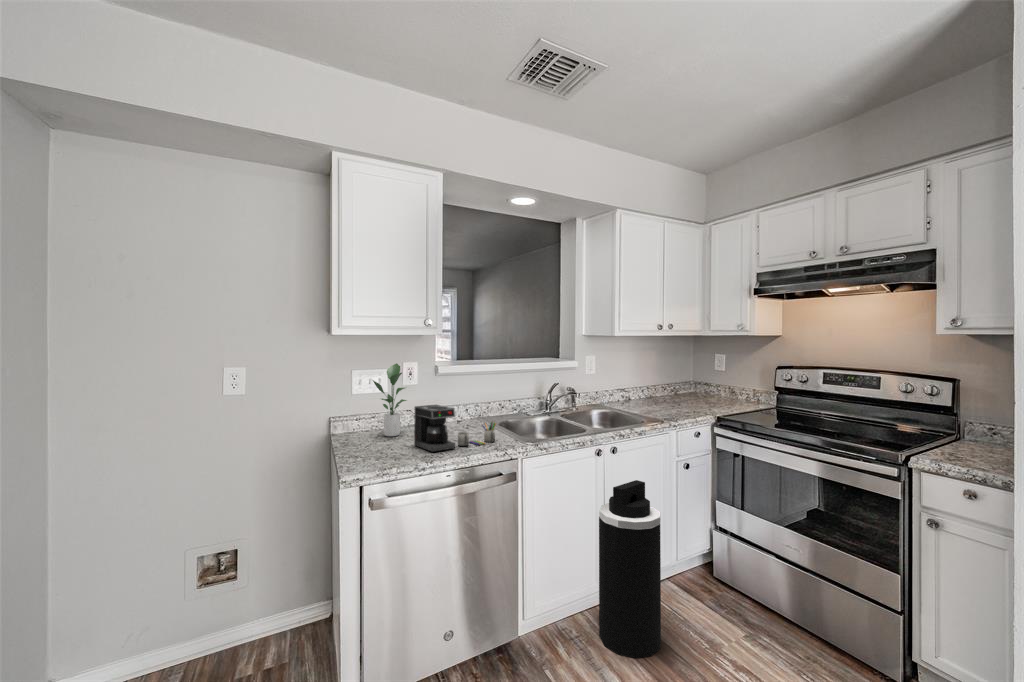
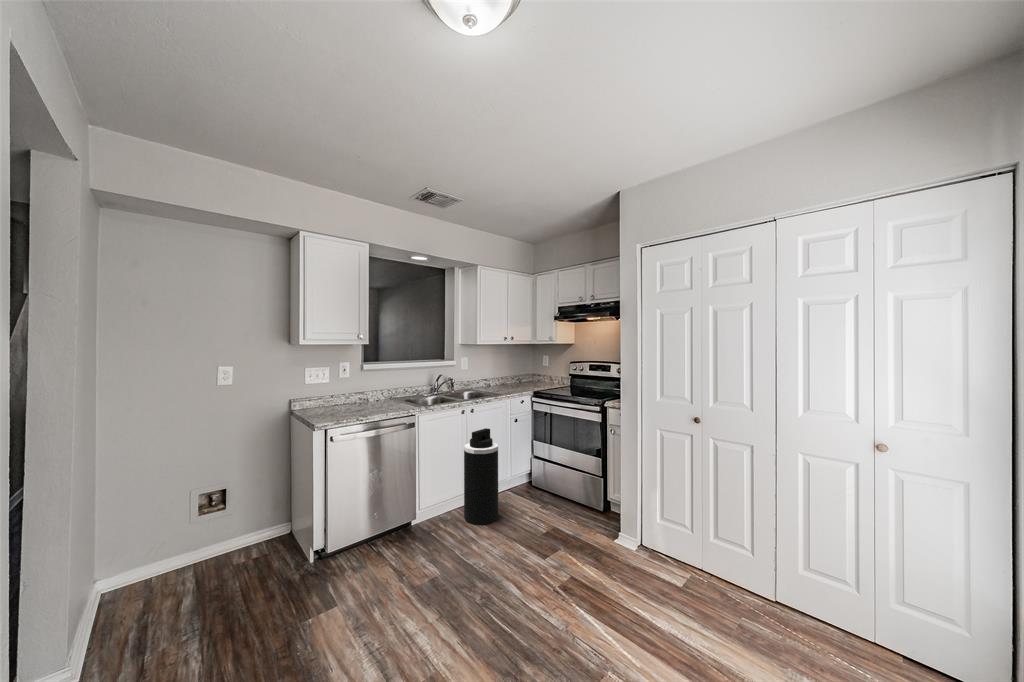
potted plant: present [373,363,406,436] -> none [320,364,345,410]
coffee maker: present [414,405,496,452] -> none [351,389,403,416]

